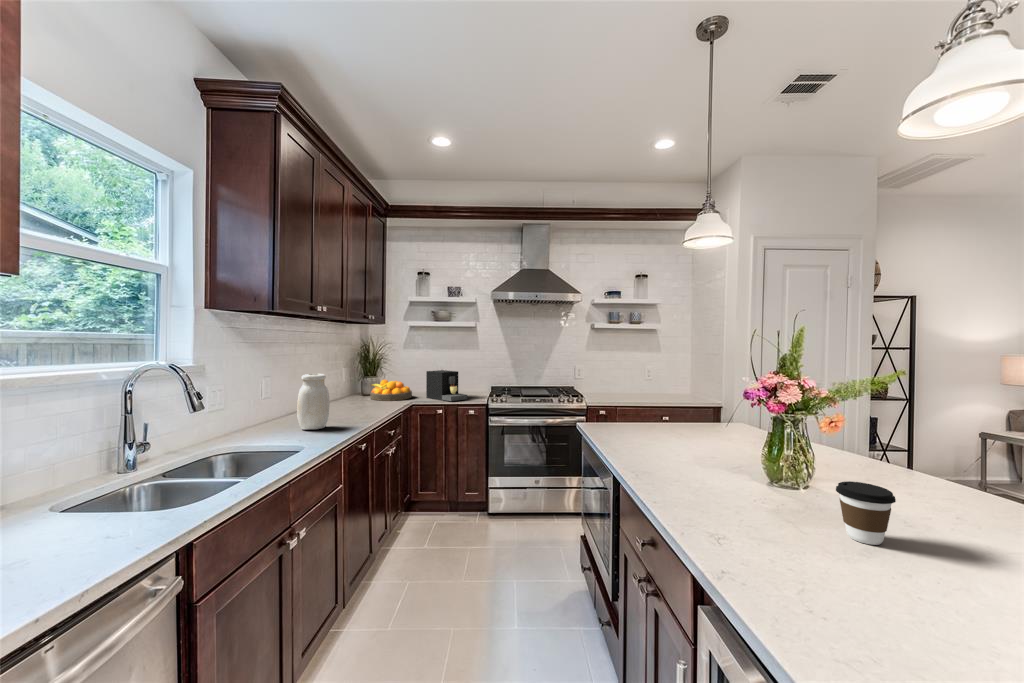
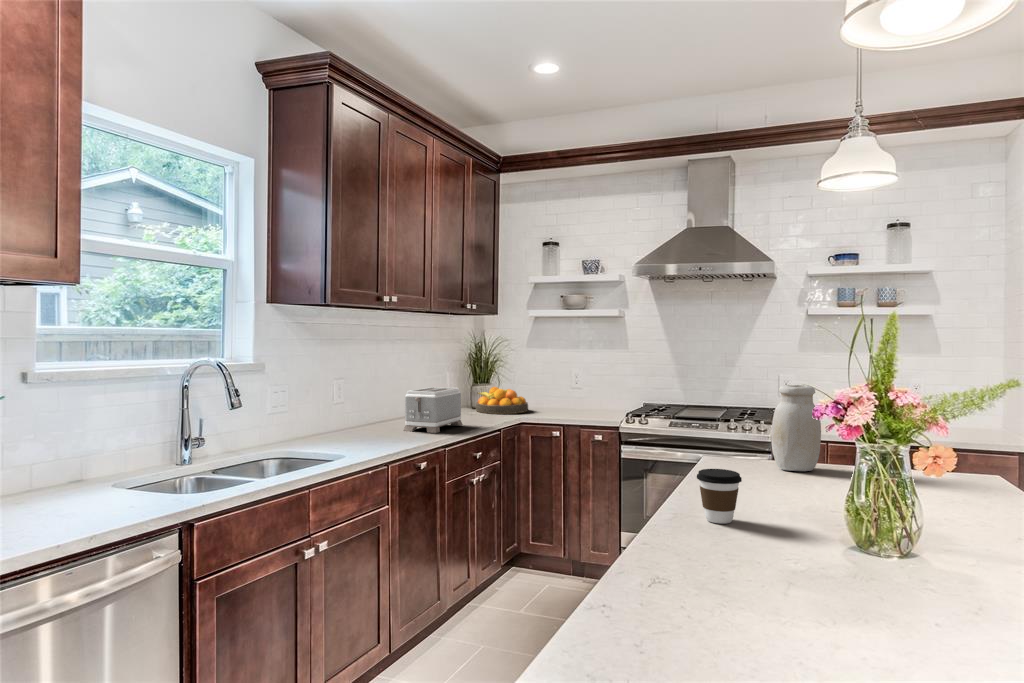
coffee maker: present [426,370,467,401] -> none [546,377,597,419]
jar: present [297,374,330,430] -> present [772,385,821,471]
toaster: none [330,382,376,420] -> present [403,387,463,433]
coffee cup: present [836,481,896,545] -> present [697,469,742,524]

